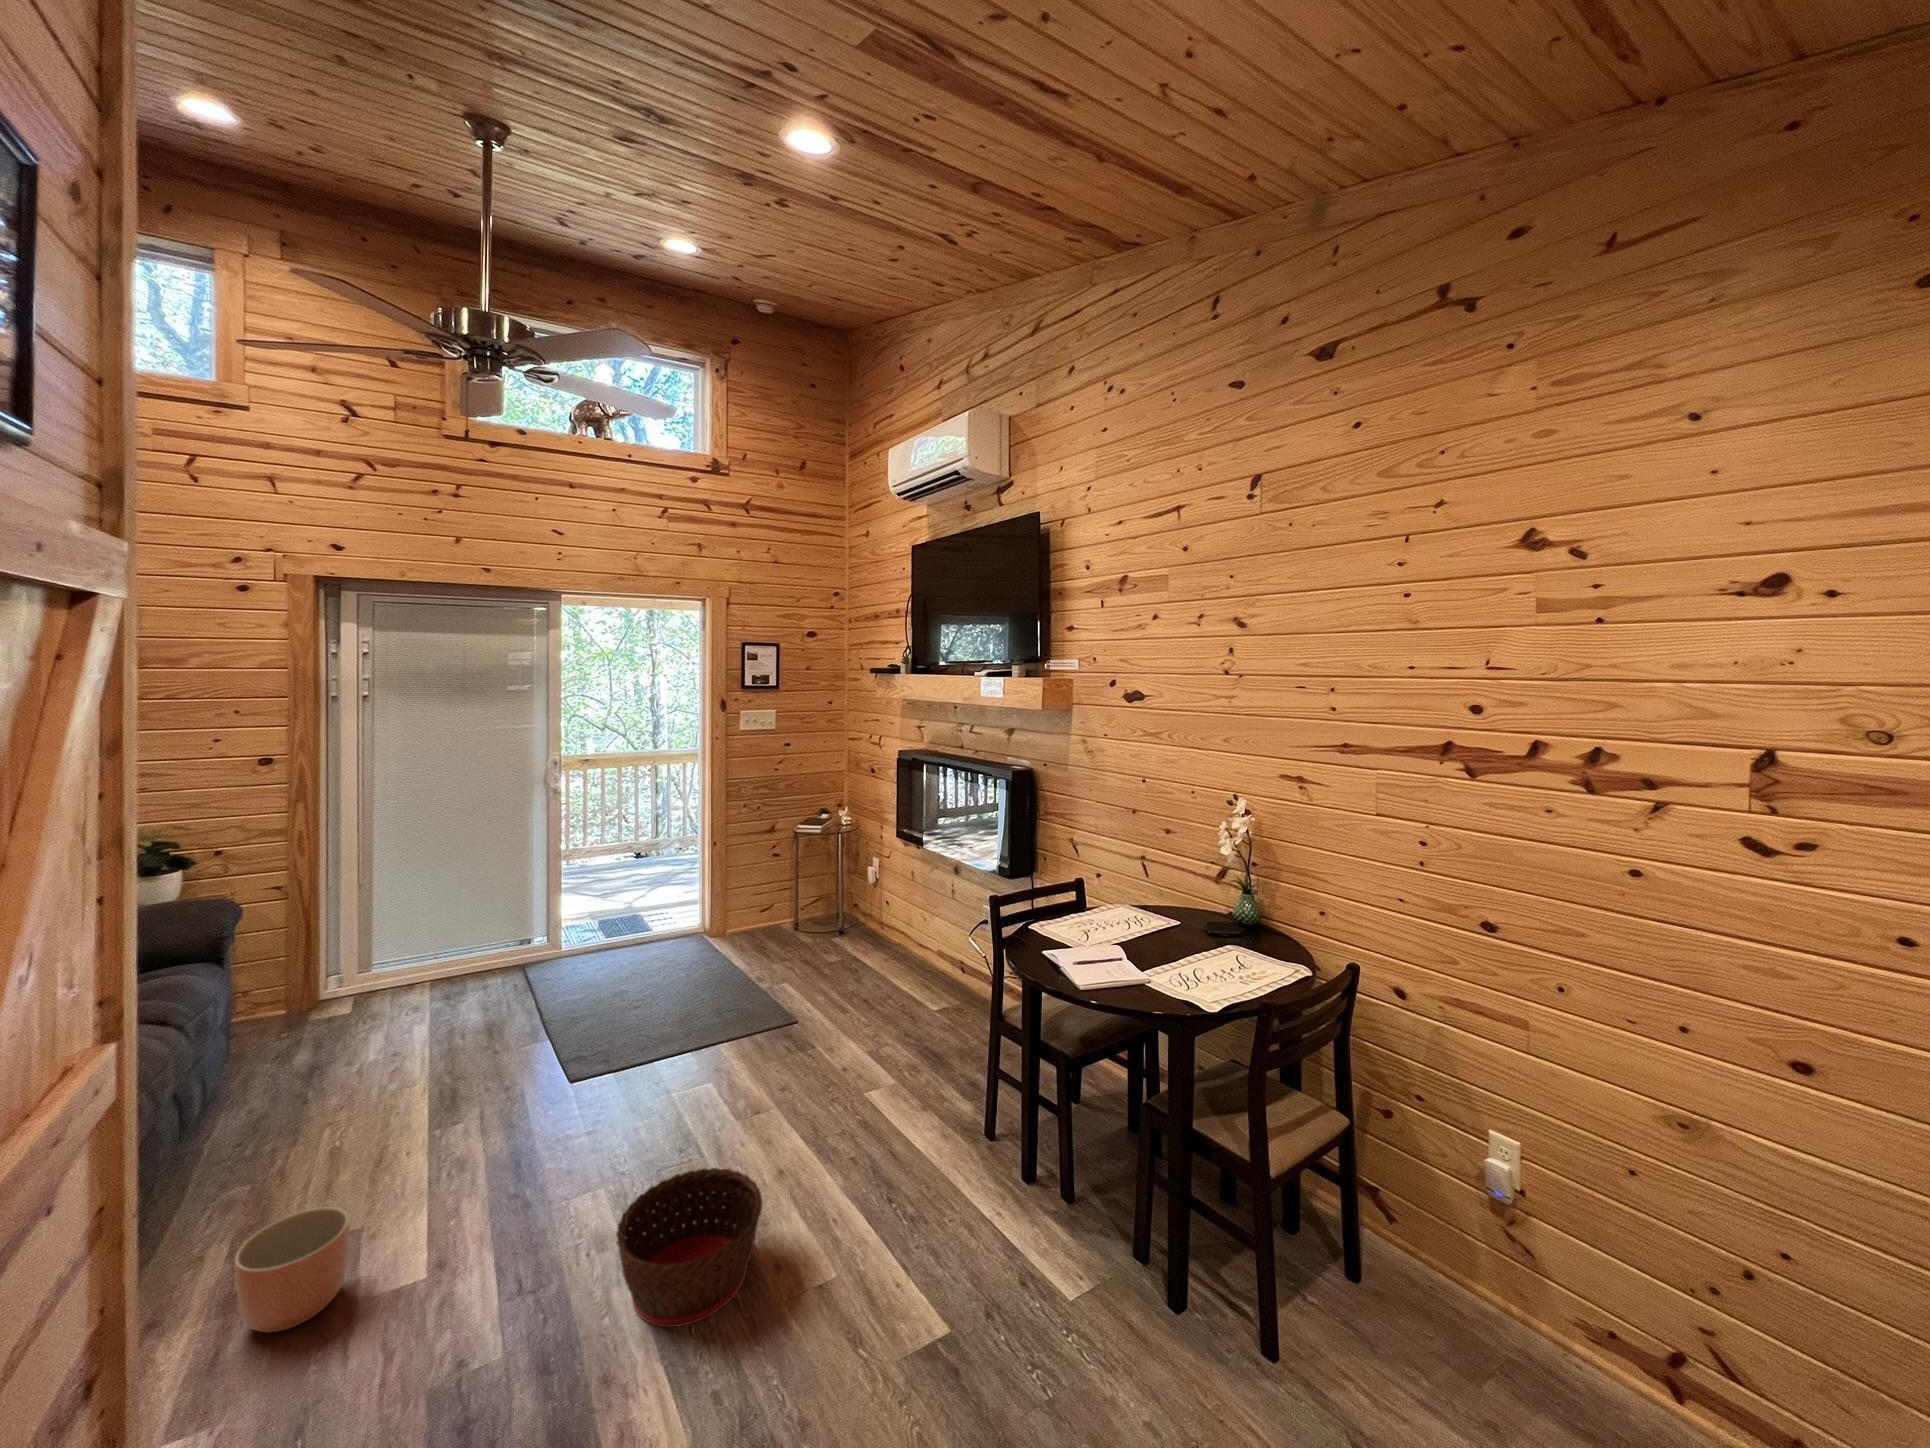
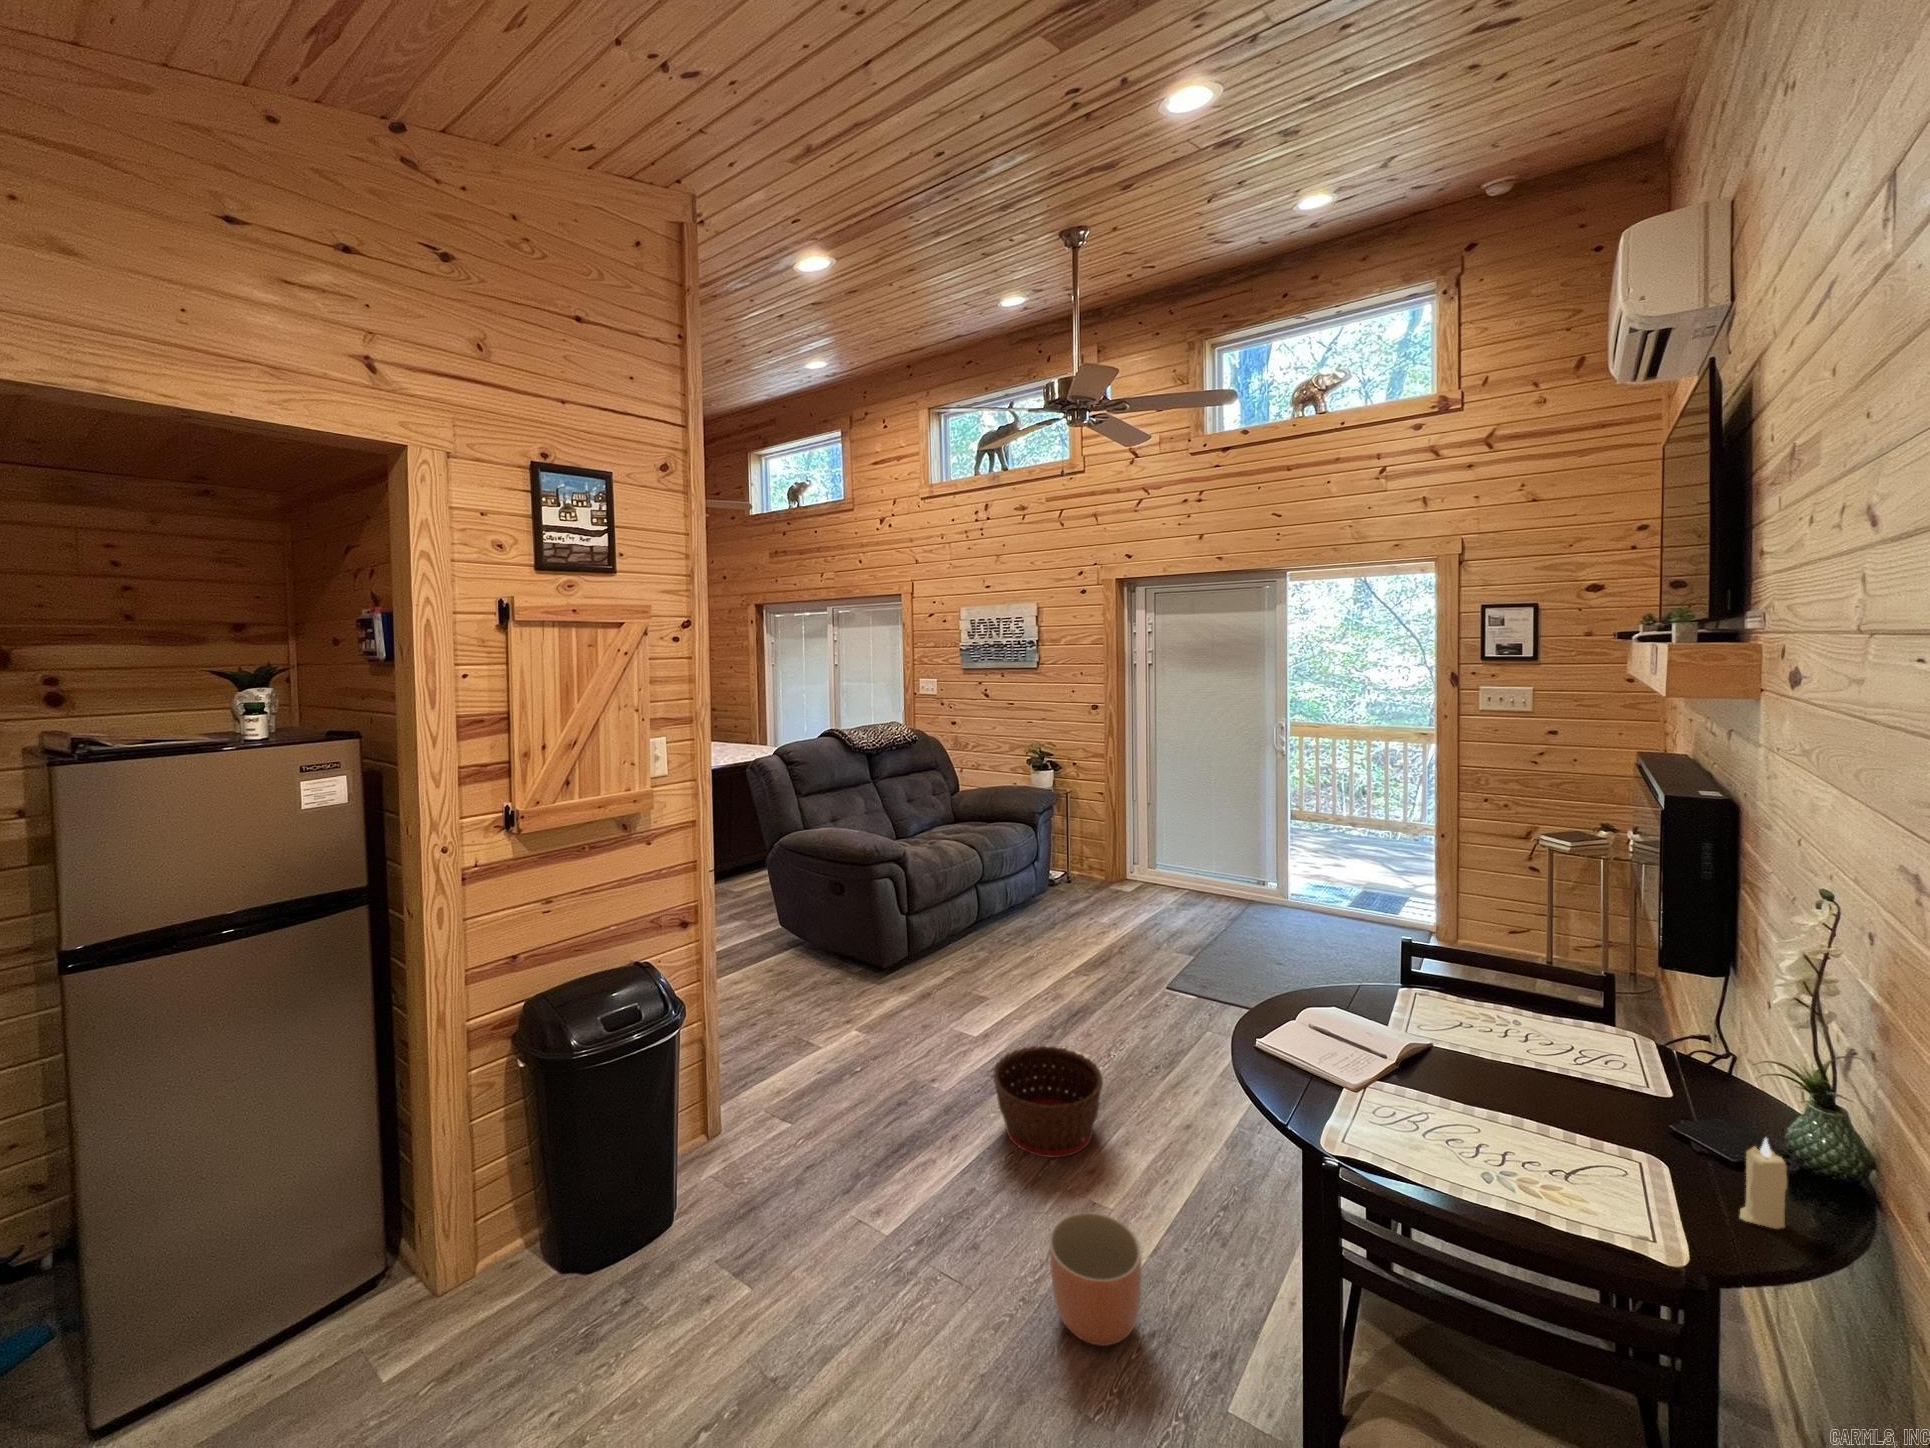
candle: none [1254,905,1270,946] -> present [1740,1139,1787,1229]
planter: present [234,1207,350,1332] -> present [1049,1212,1142,1346]

